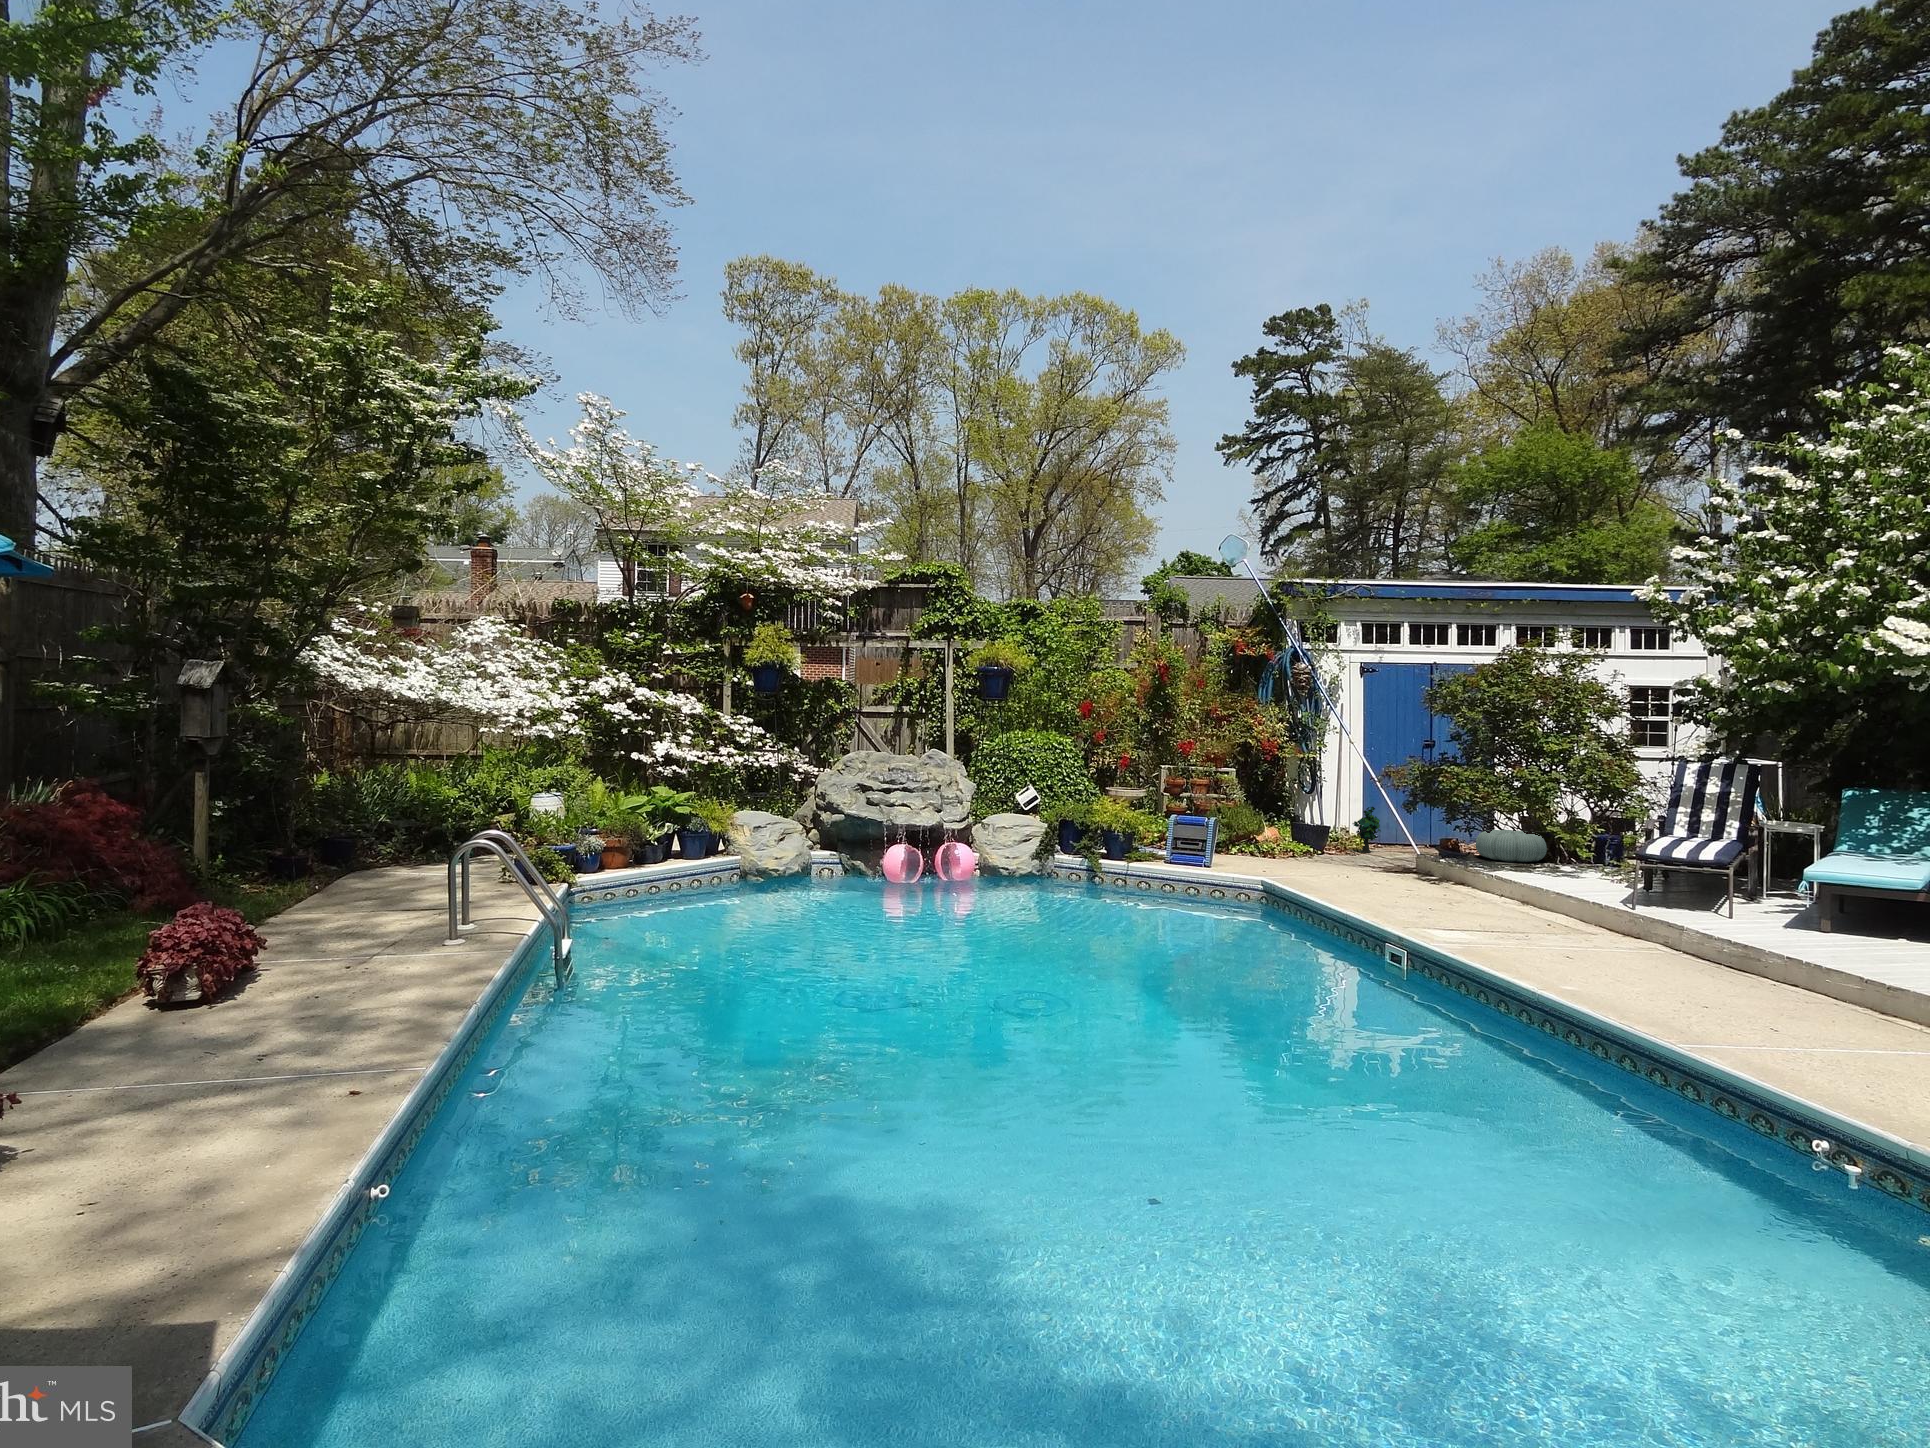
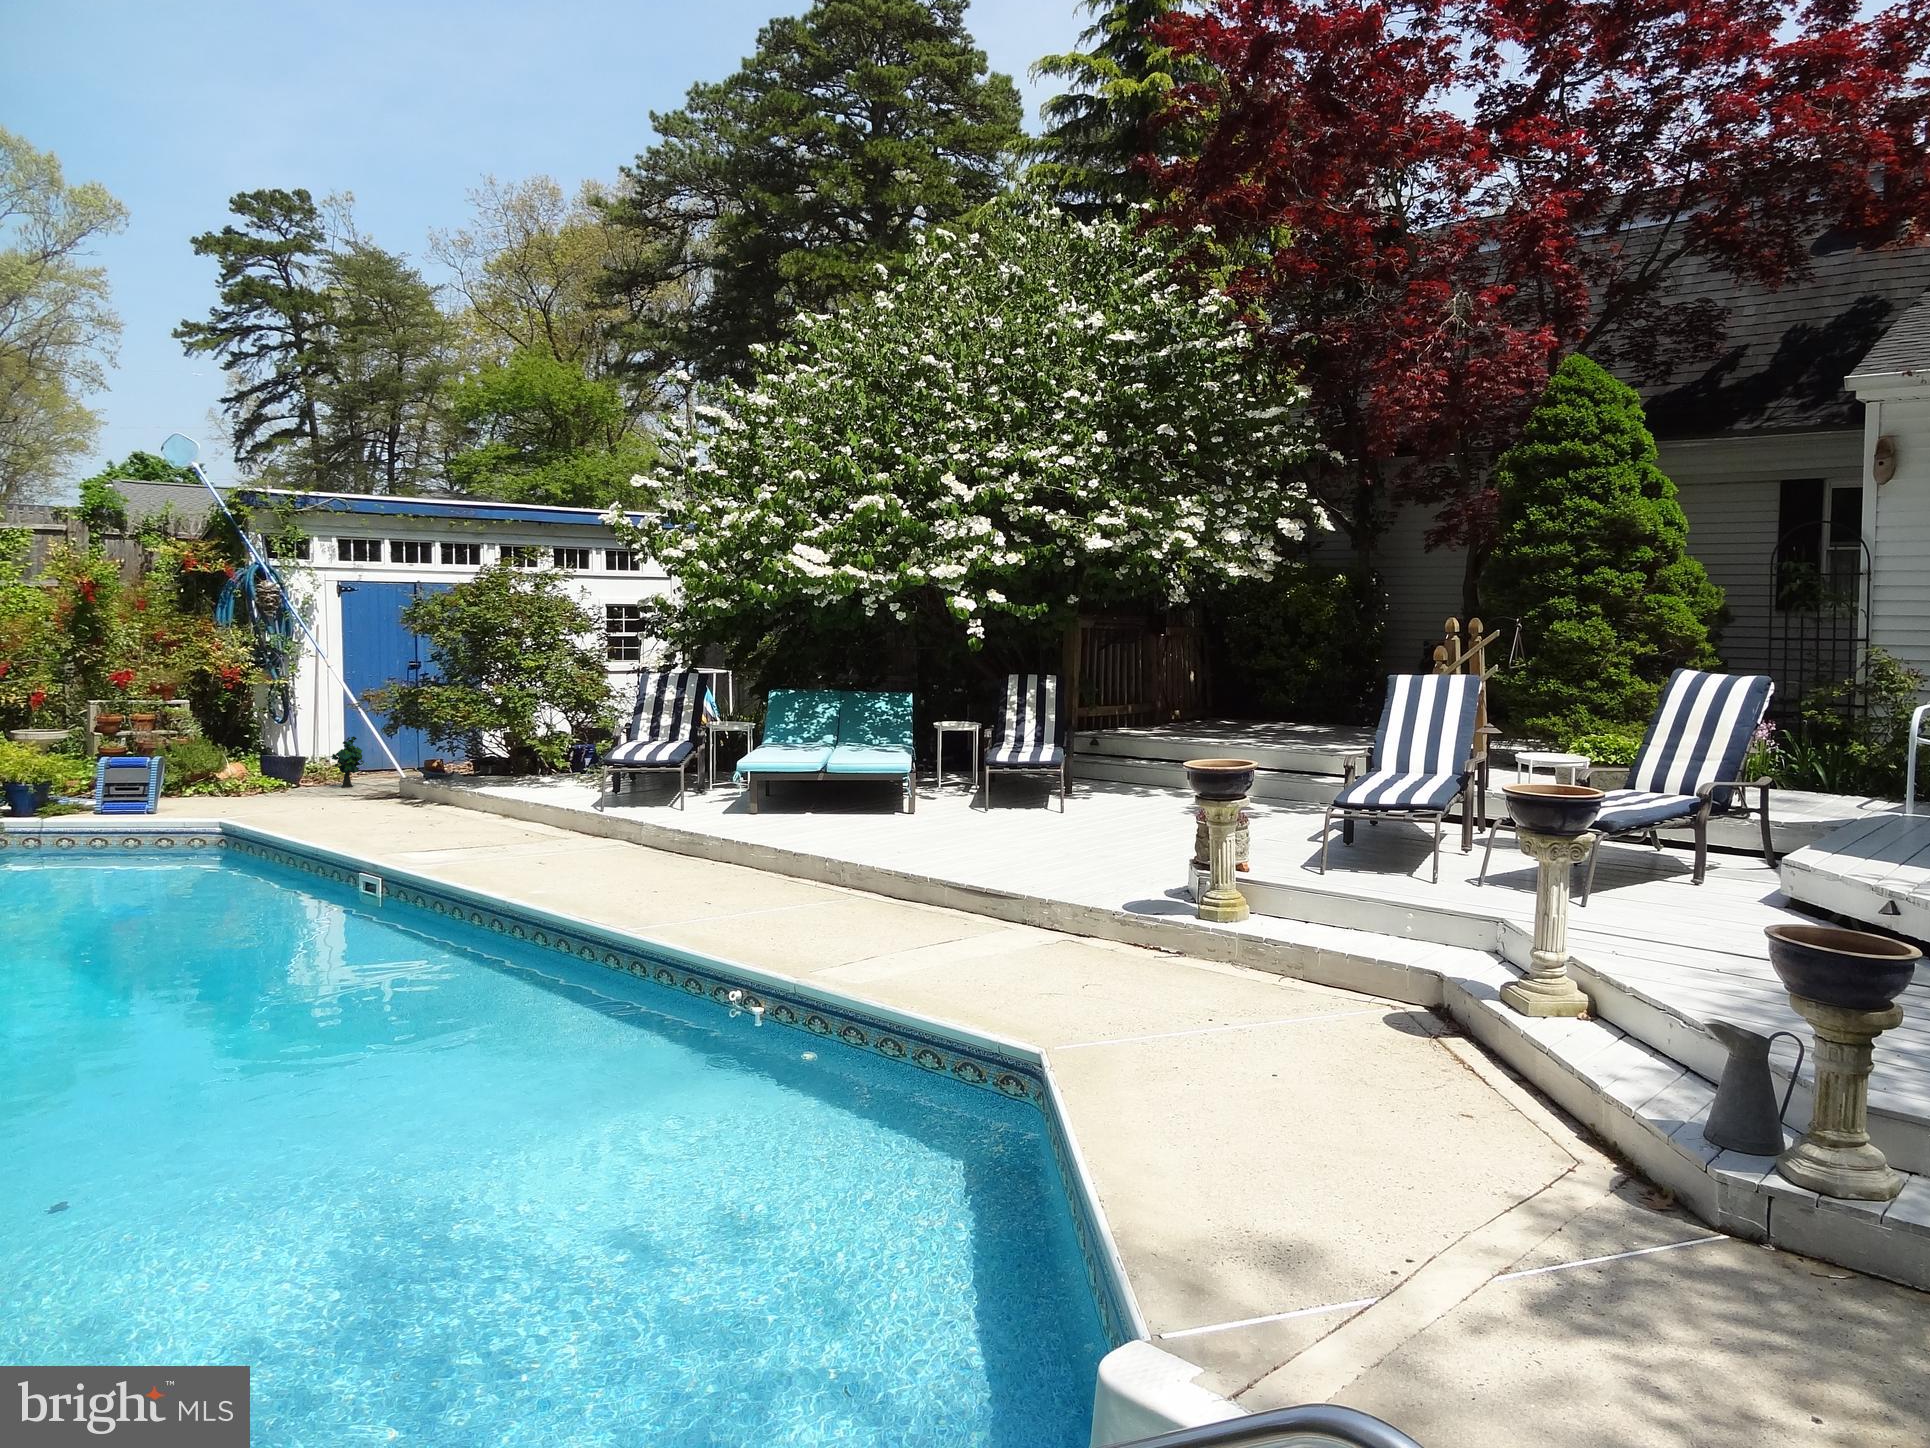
pouf: present [1476,830,1547,862] -> none [464,748,534,779]

